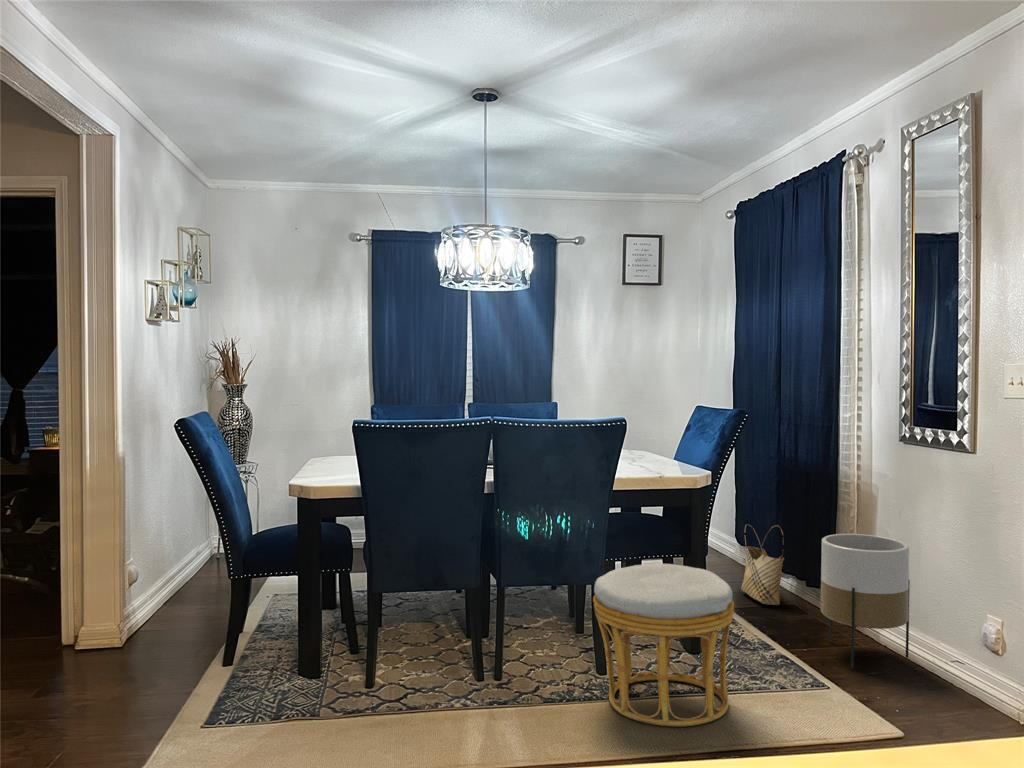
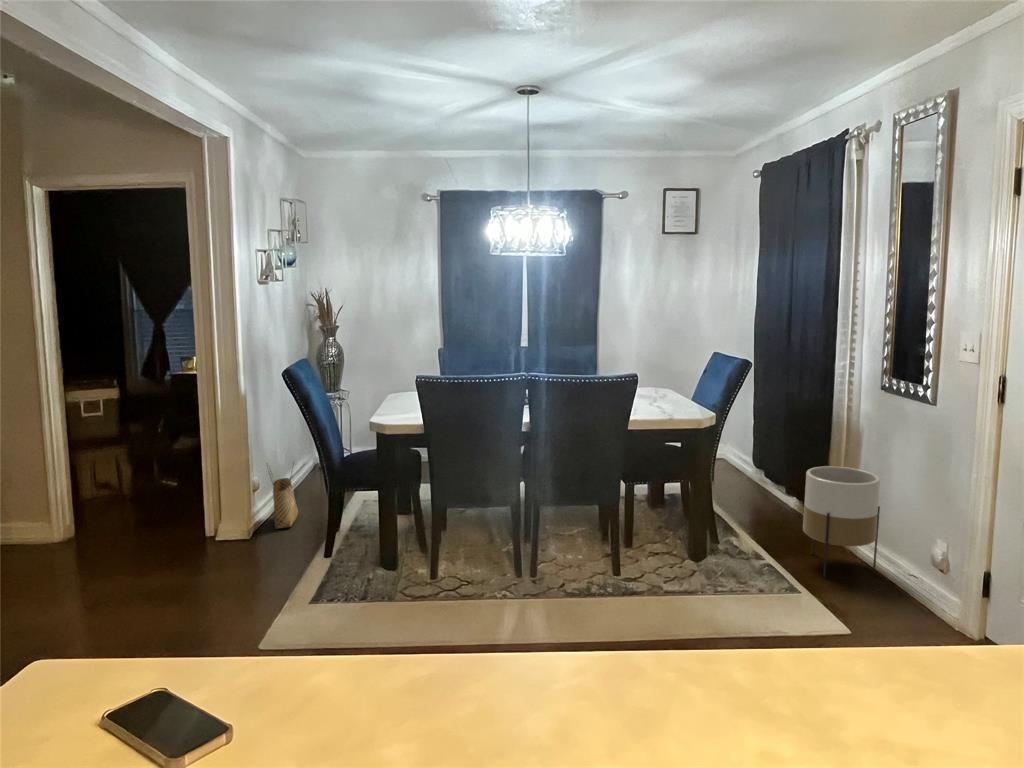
woven basket: present [741,524,784,605] -> present [272,463,298,528]
ottoman: present [593,564,734,727] -> none [607,490,720,620]

